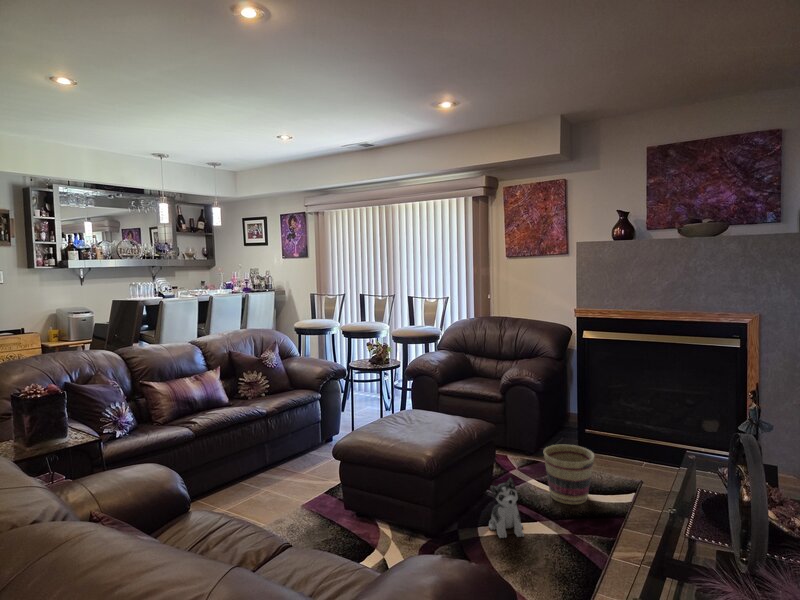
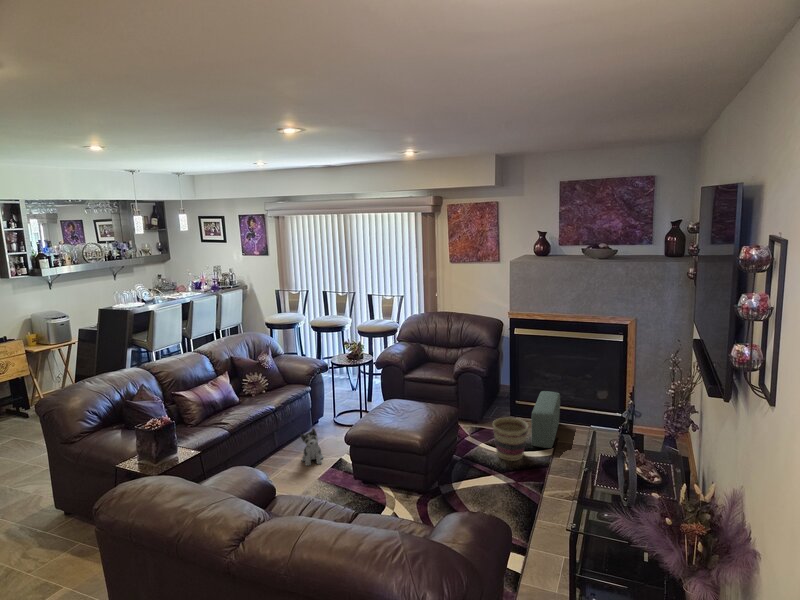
pouf: none [602,416,647,492] -> present [531,391,560,448]
plush toy: present [489,477,524,538] -> present [300,428,324,466]

